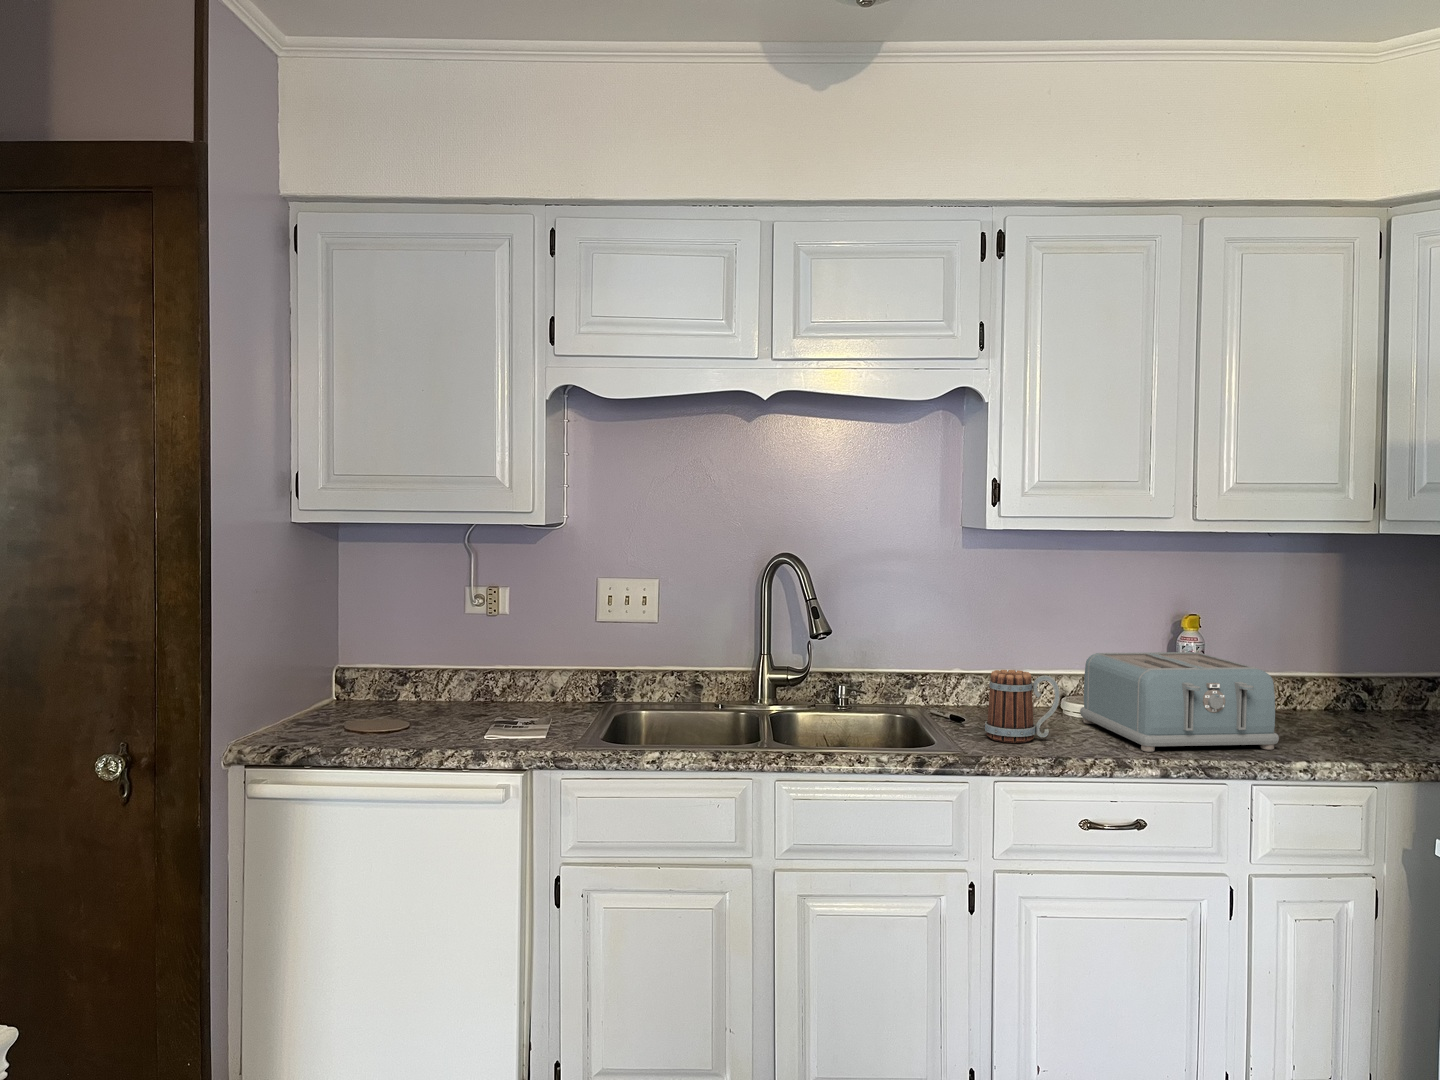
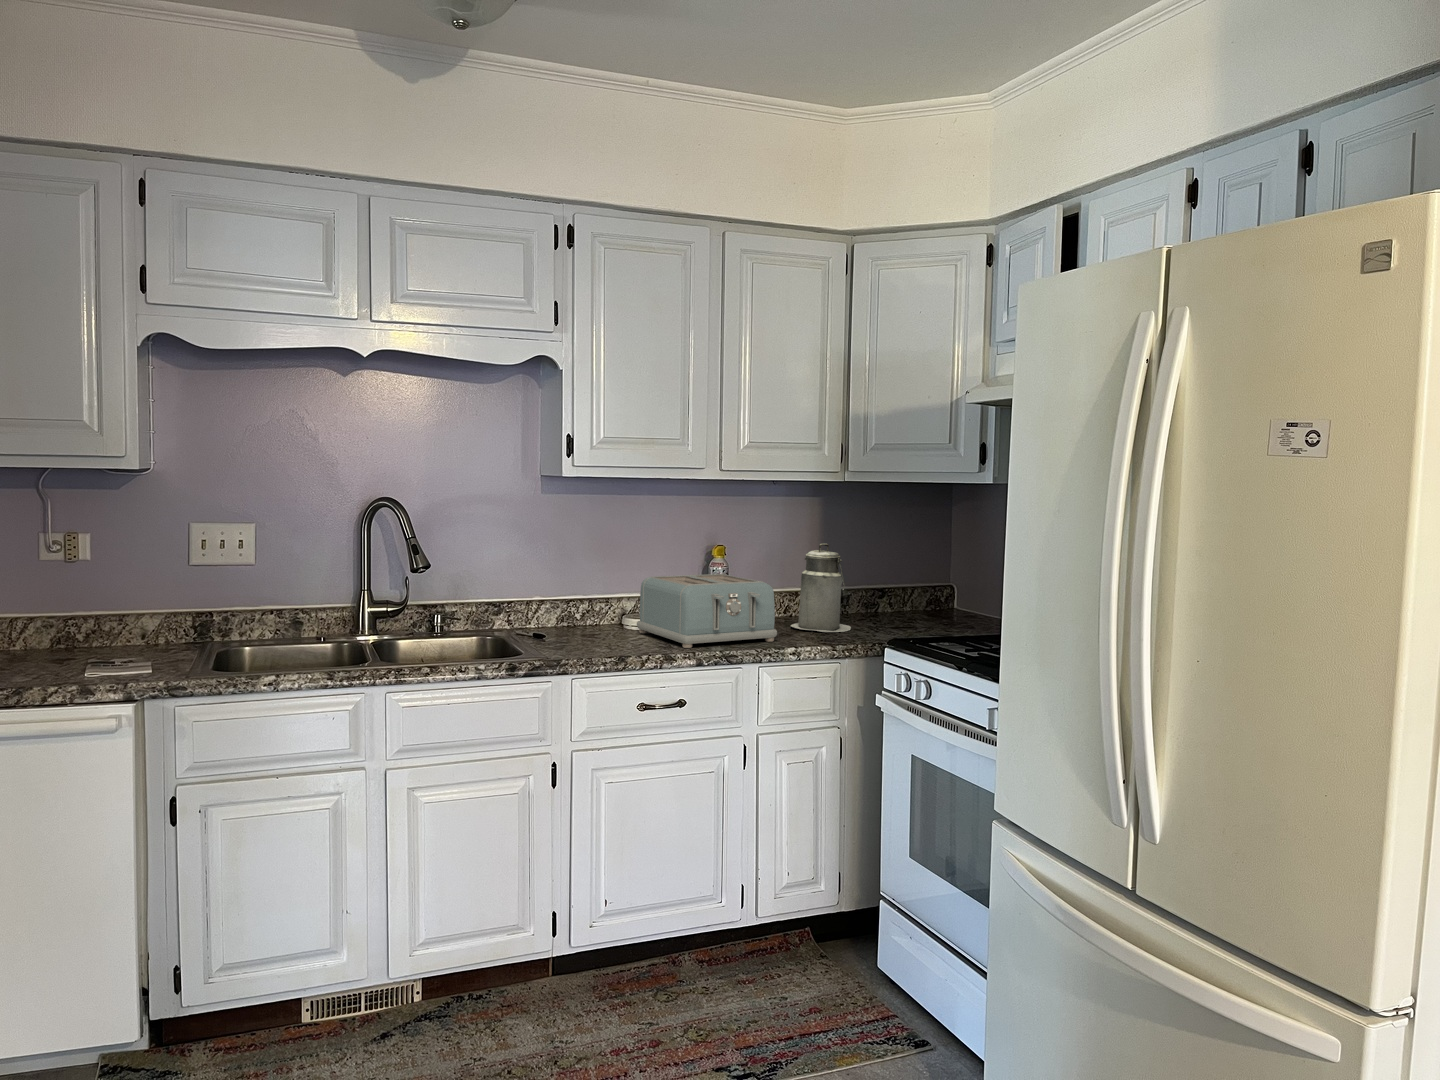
canister: none [1298,617,1393,741] -> present [791,544,851,632]
mug: present [985,670,1060,743] -> none [564,591,622,649]

